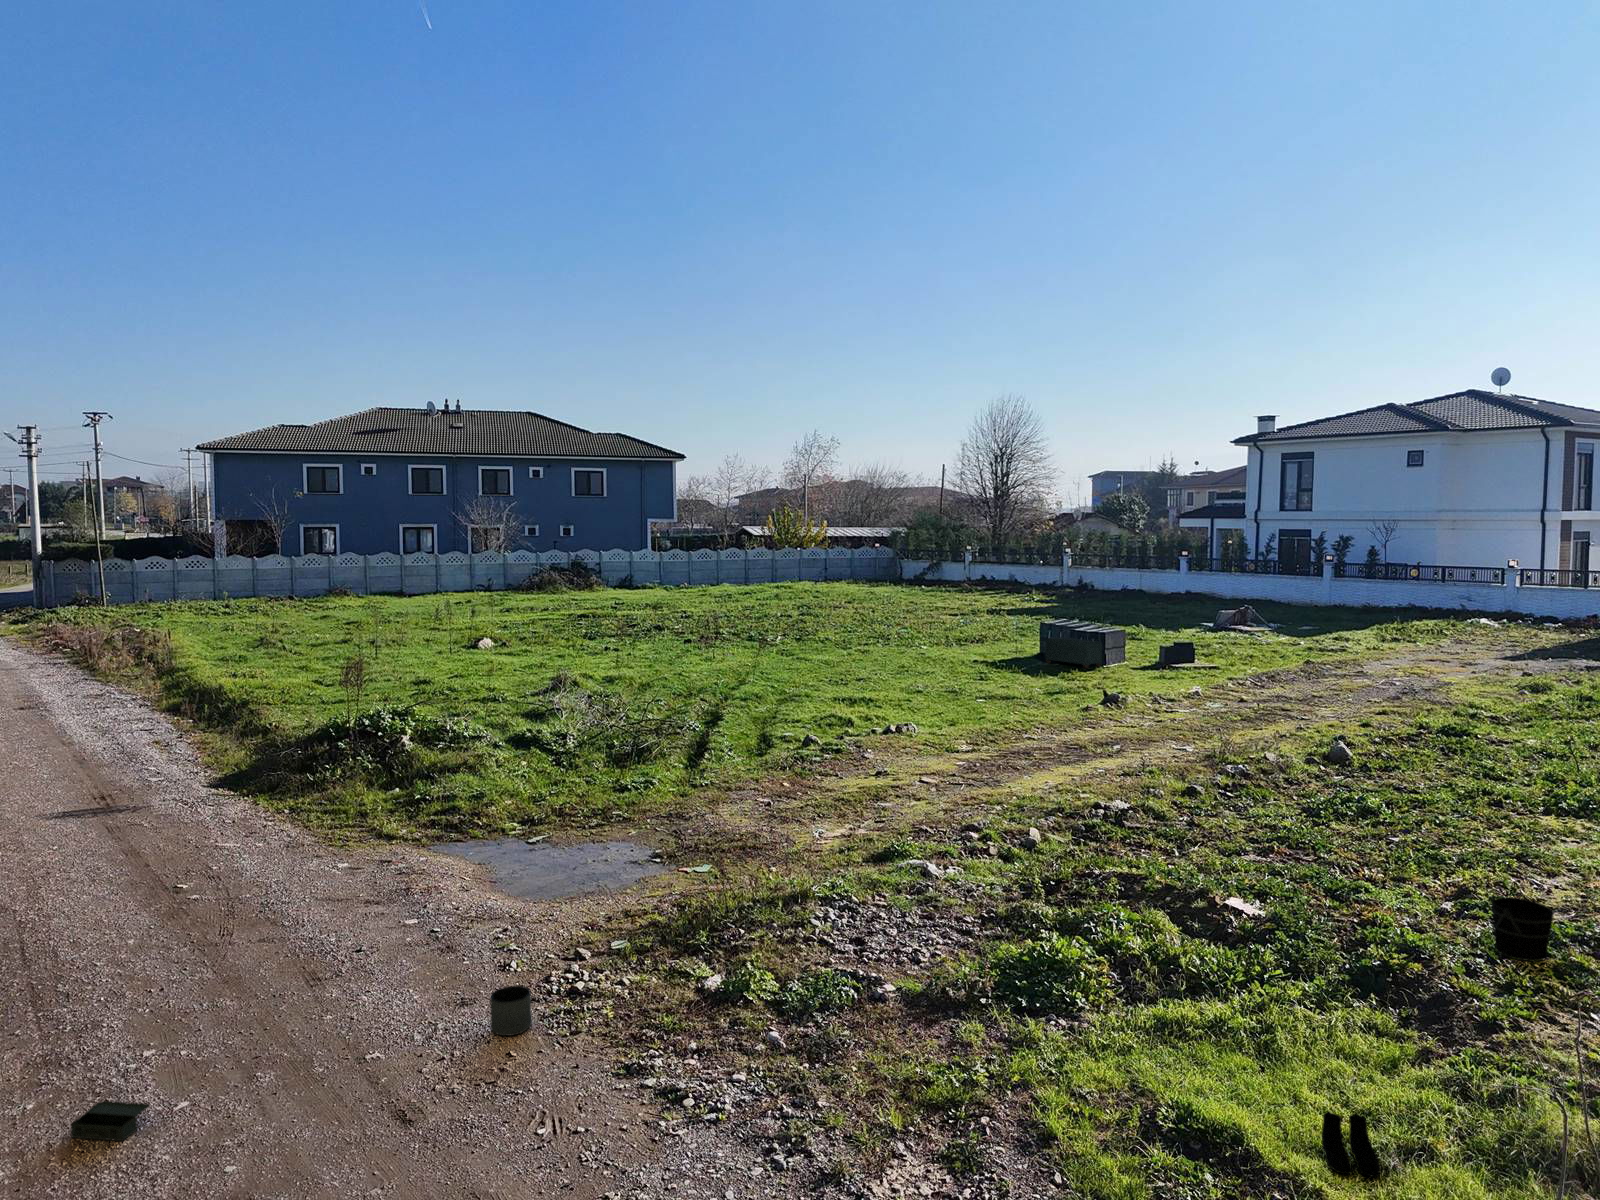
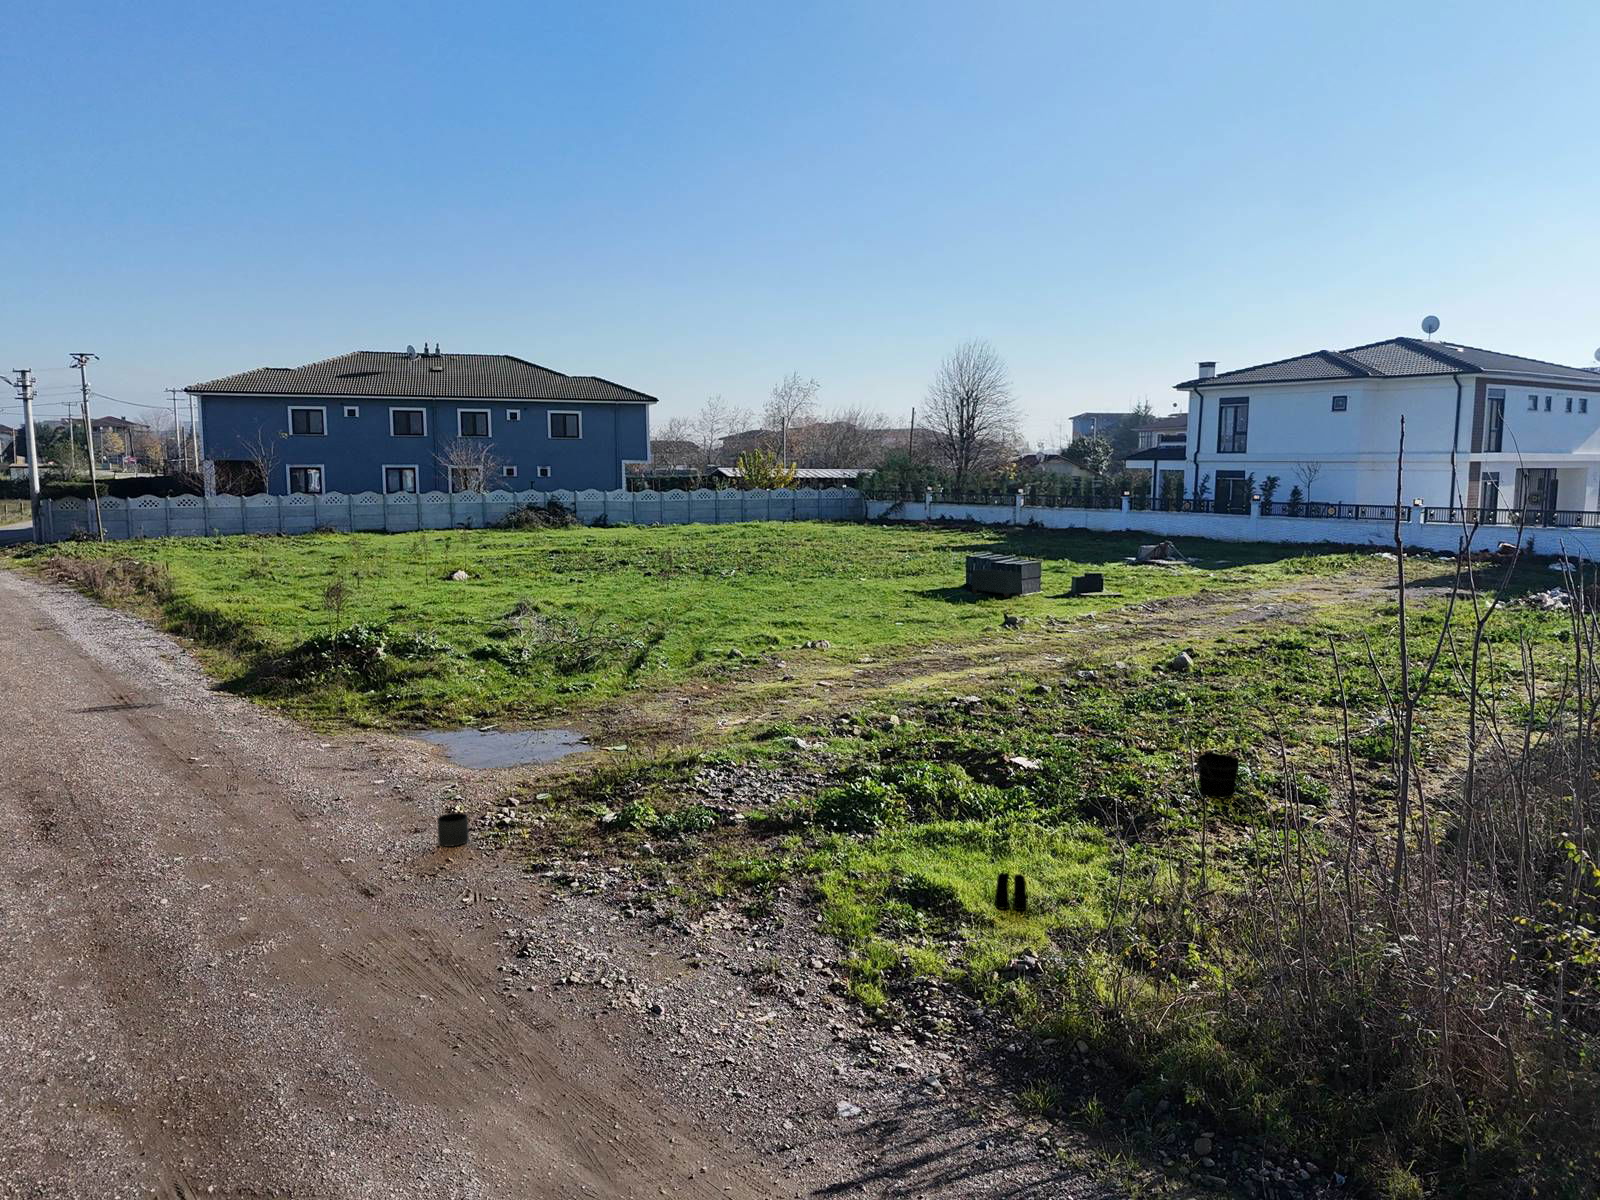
toolbox: present [71,1101,150,1141] -> none [140,878,195,901]

